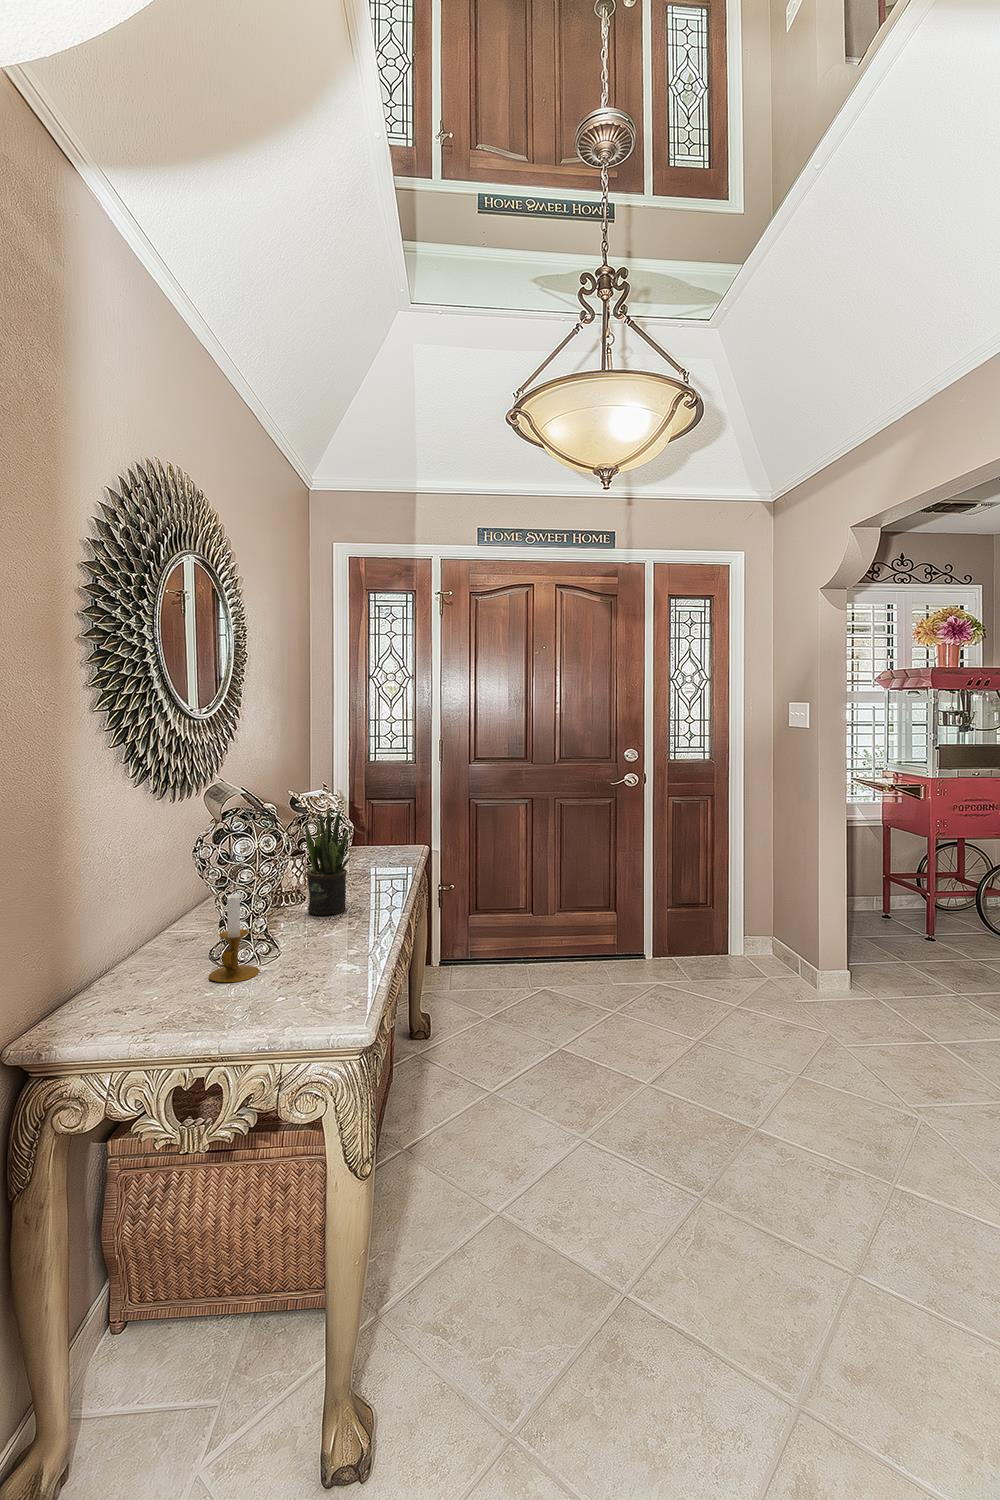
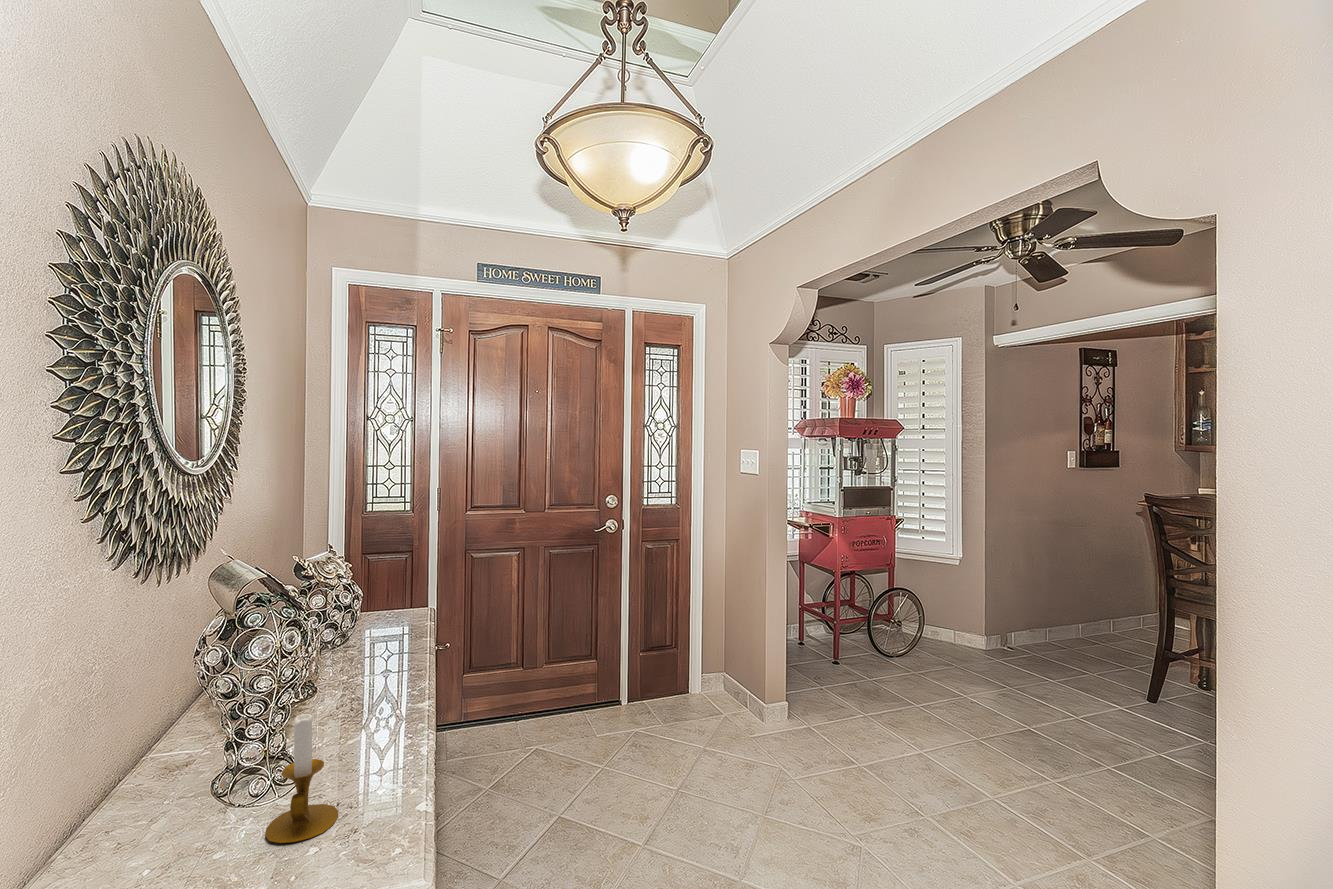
potted plant: present [305,810,350,915] -> none [351,576,406,705]

